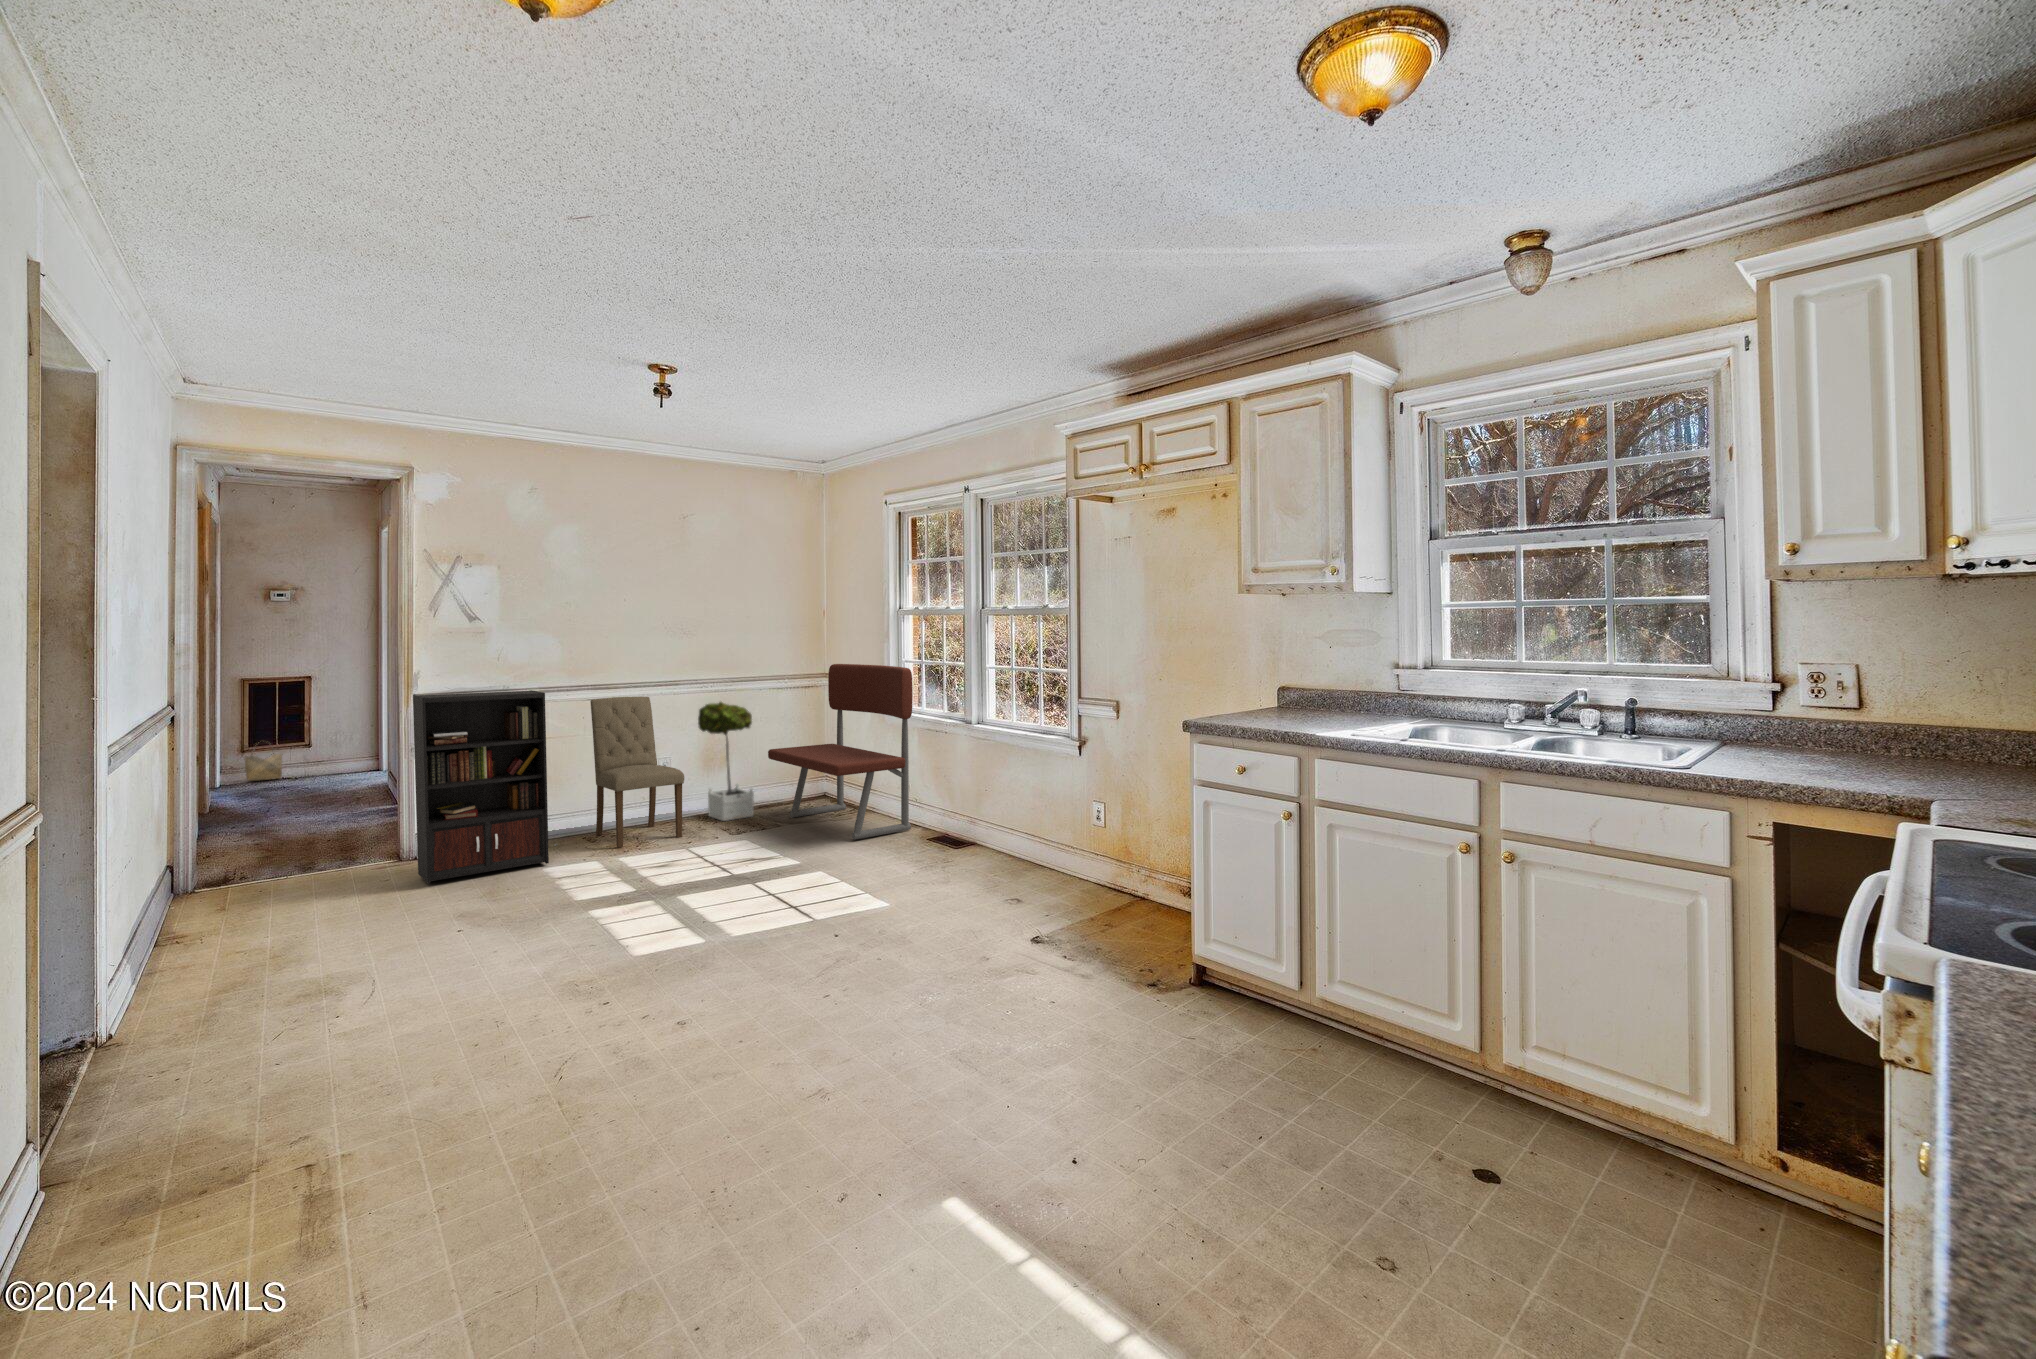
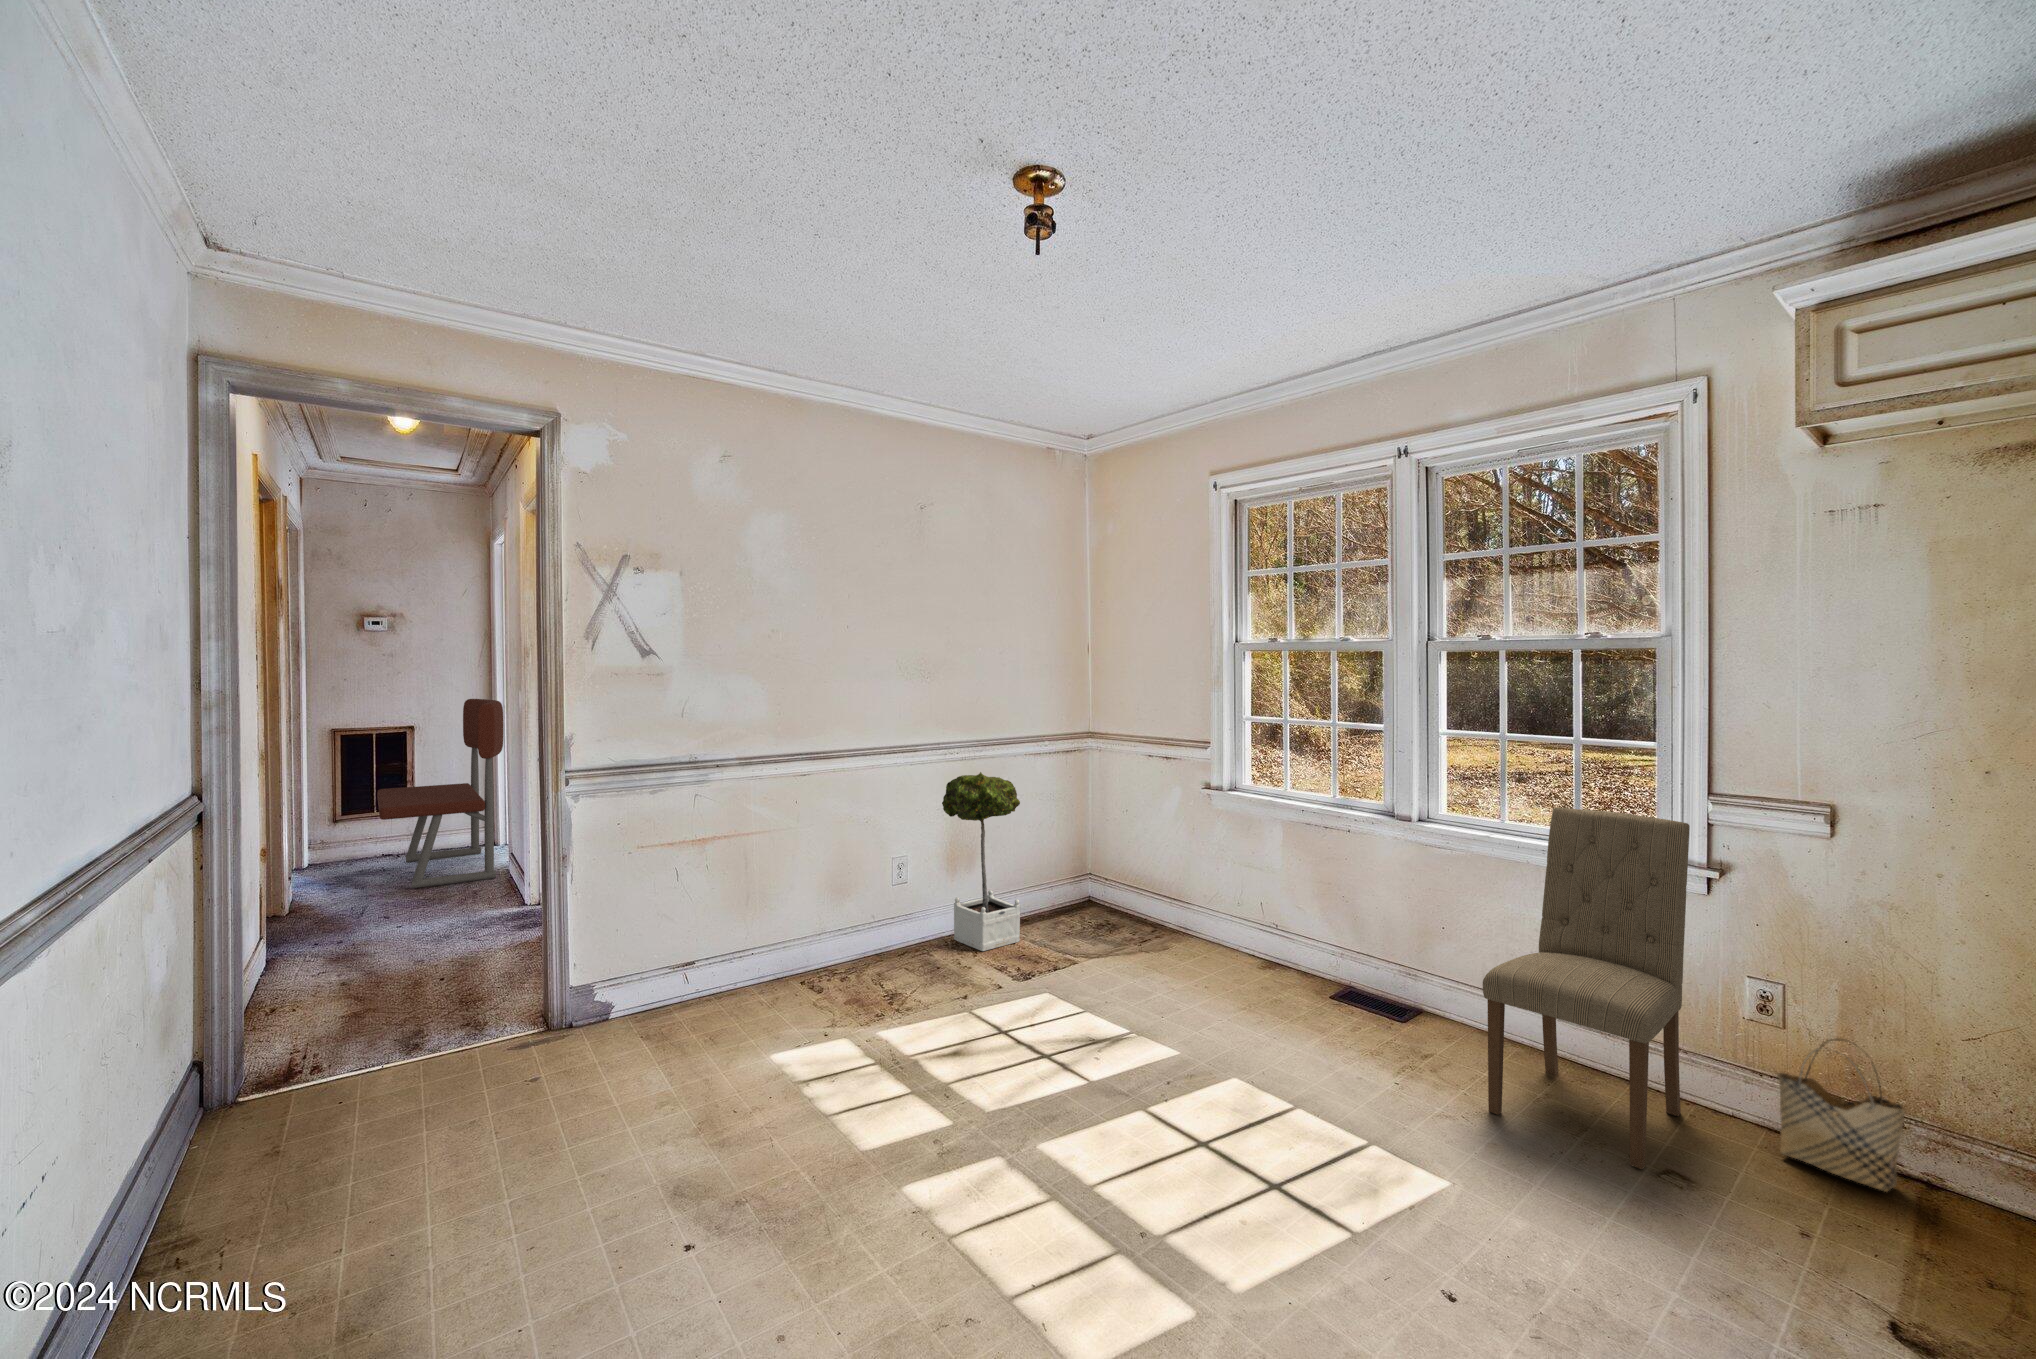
bench: present [768,664,913,839] -> present [377,699,504,888]
bookcase: present [413,690,557,884] -> none [571,765,768,1100]
dining chair: present [590,697,684,847] -> present [1483,808,1690,1169]
woven basket: present [244,741,282,781] -> present [1778,1038,1906,1191]

